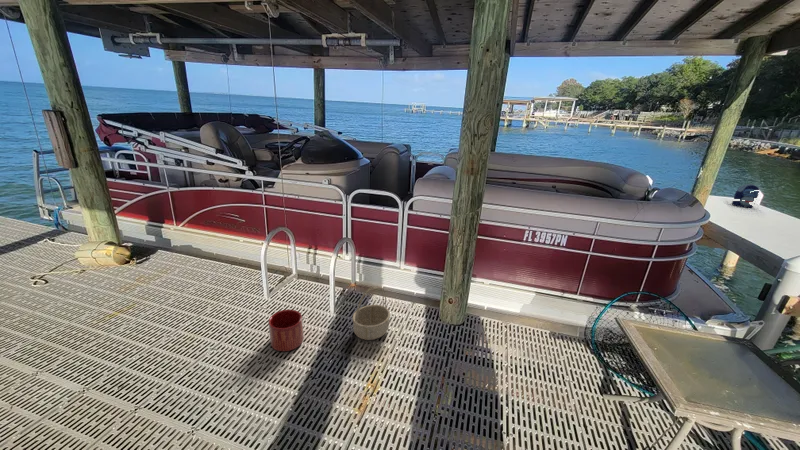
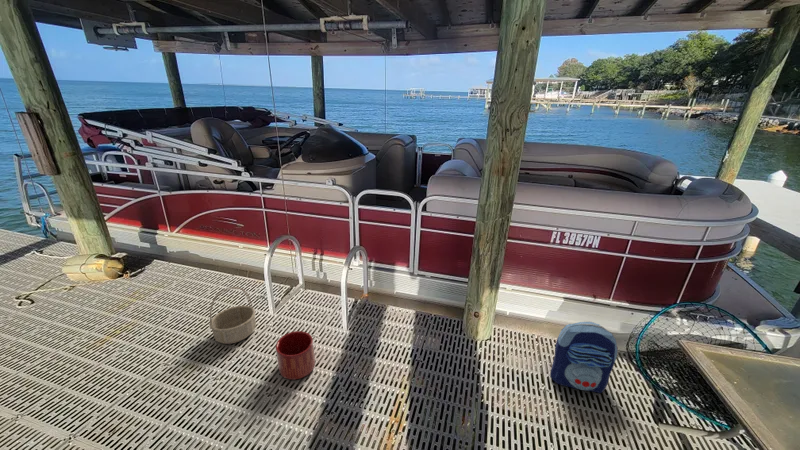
backpack: present [732,184,759,208] -> present [550,322,618,393]
basket: present [352,286,390,340] -> present [210,287,256,344]

